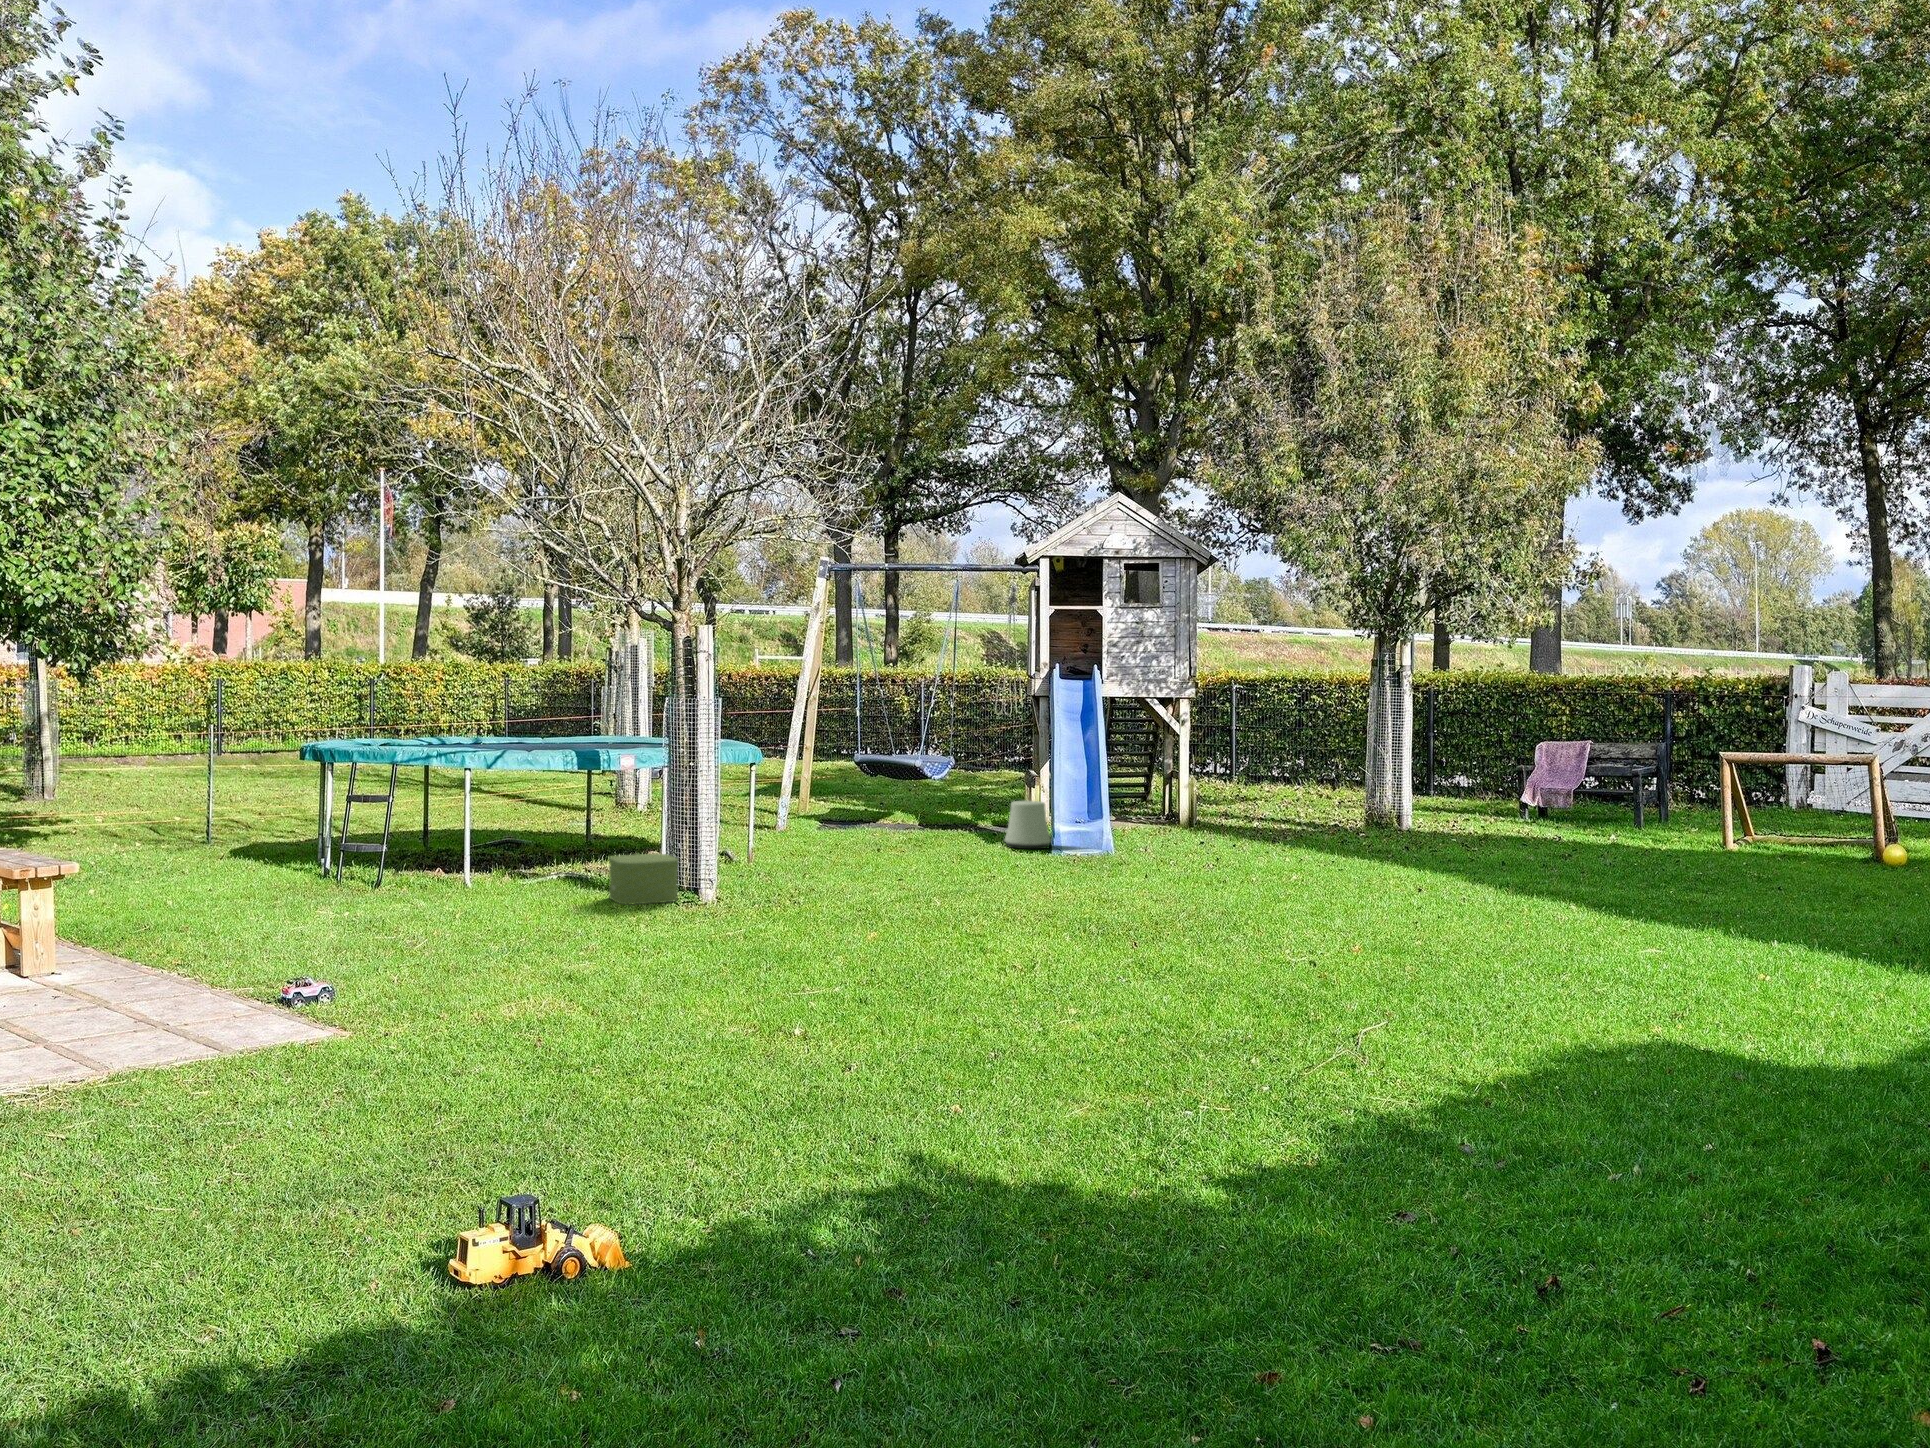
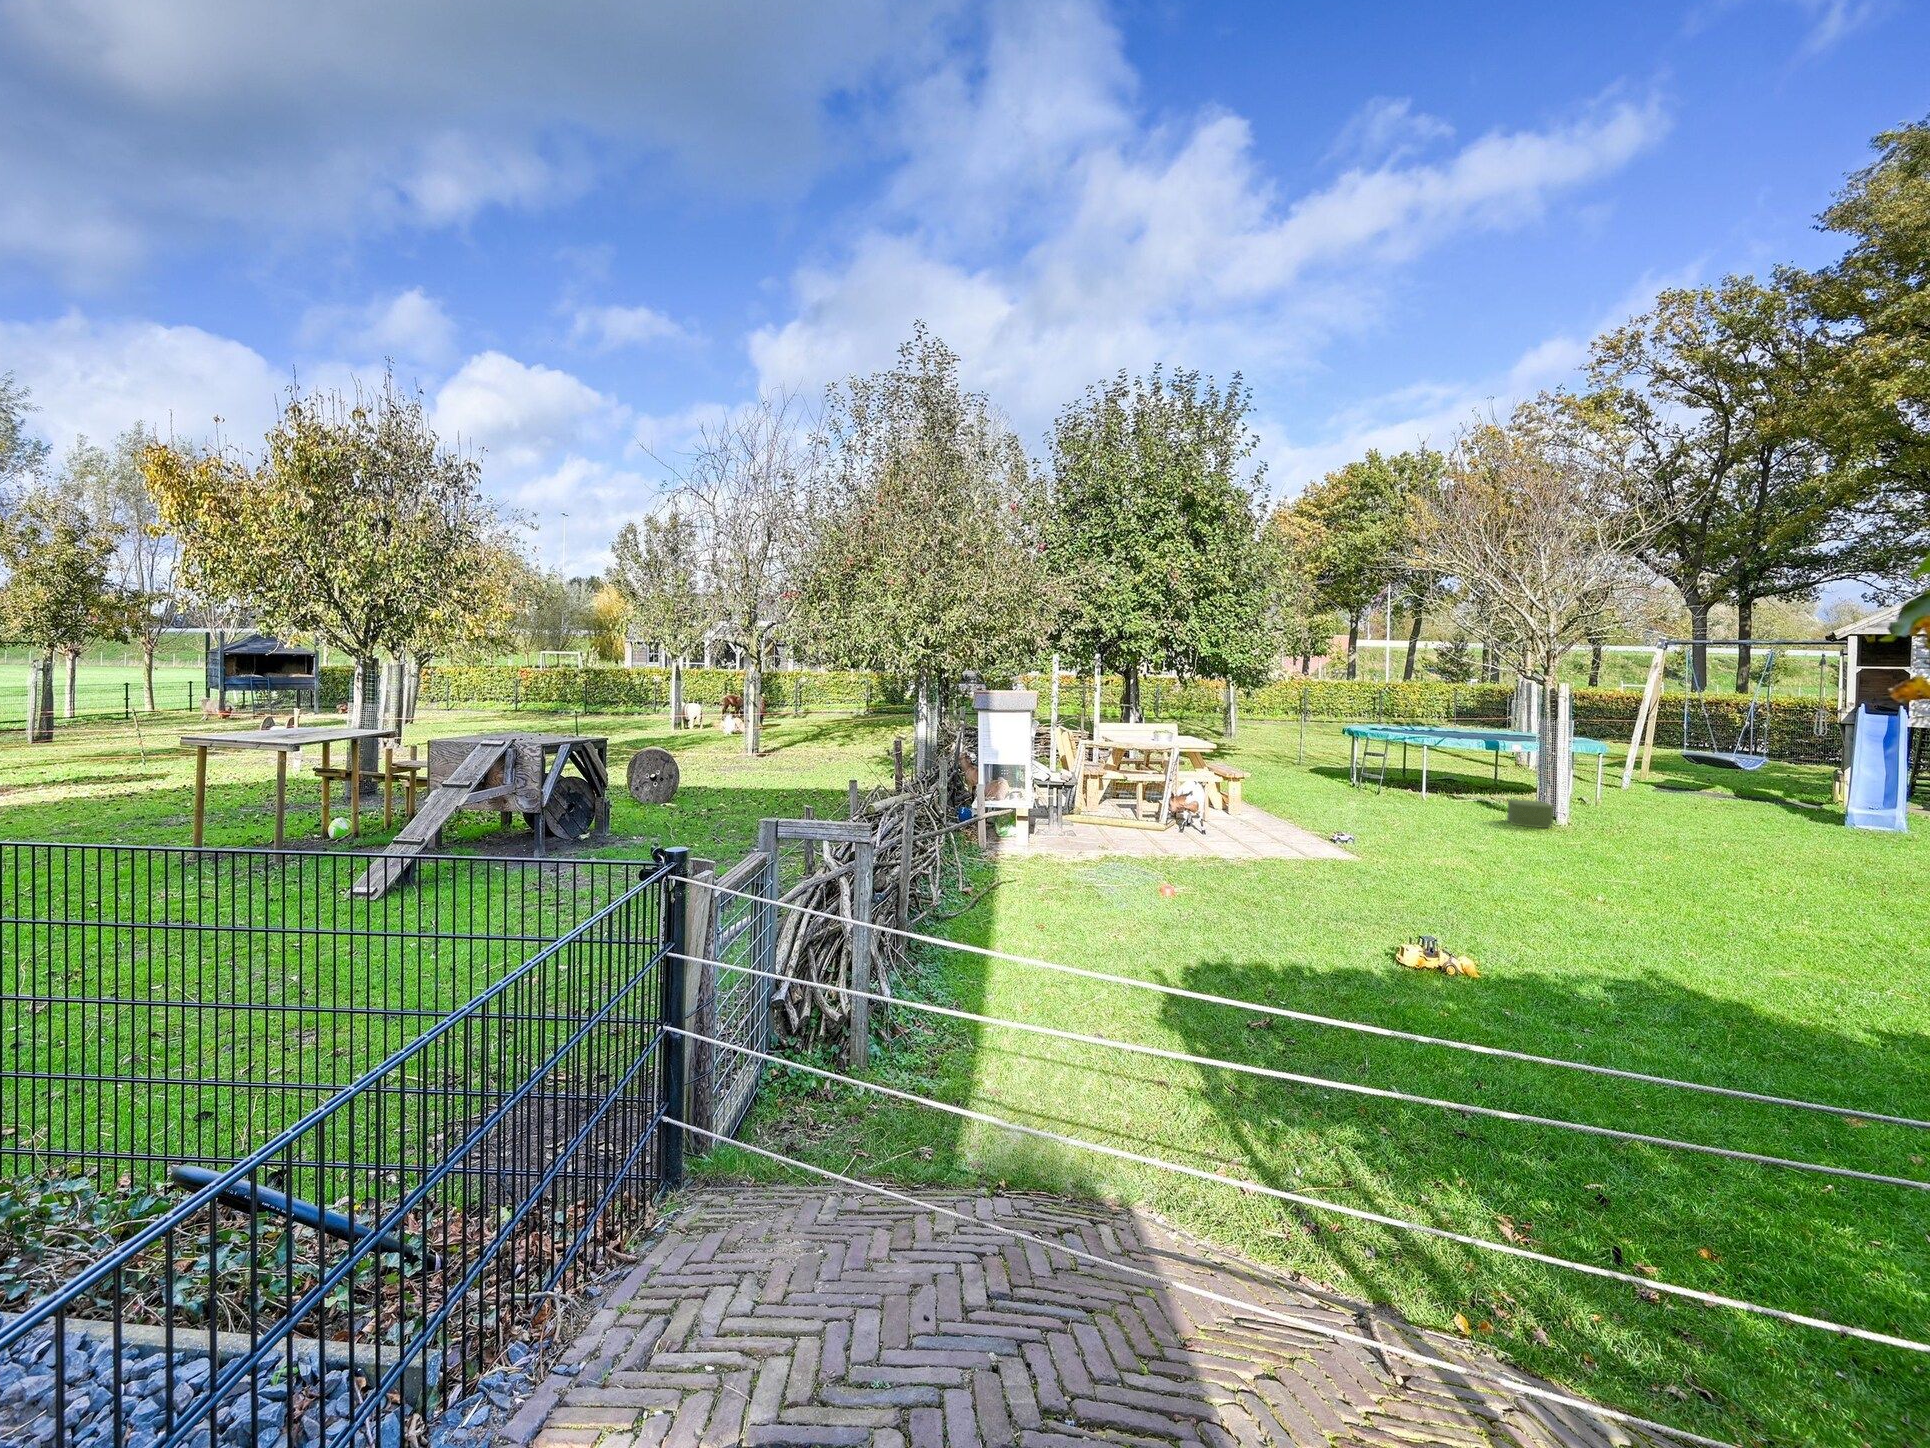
stool: present [1005,801,1051,849] -> none [1859,802,1913,838]

